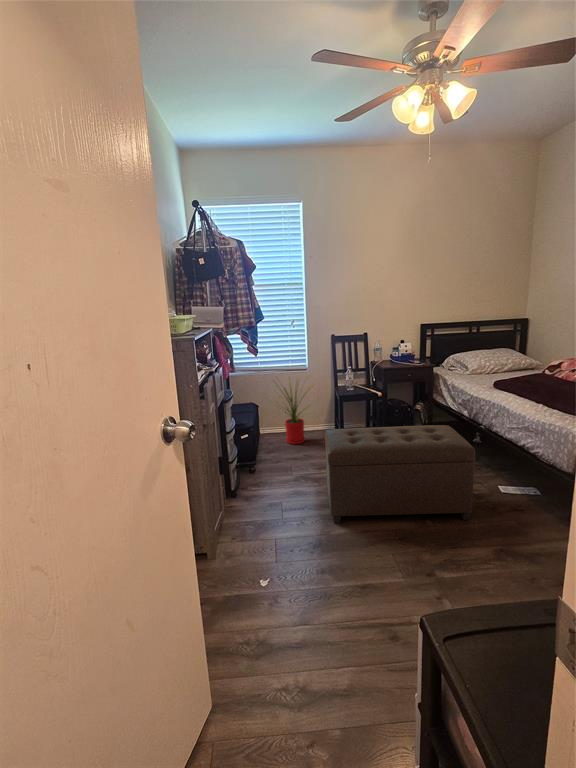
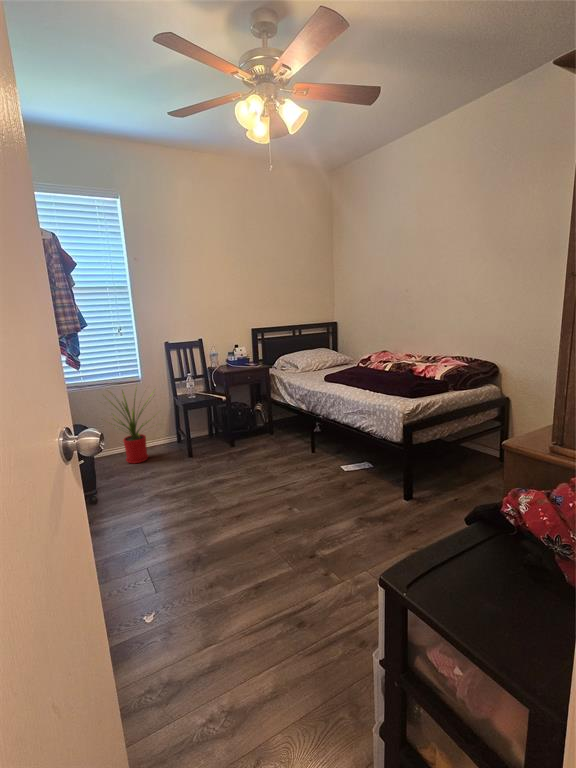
ottoman: present [325,425,475,523] -> none [183,419,331,536]

